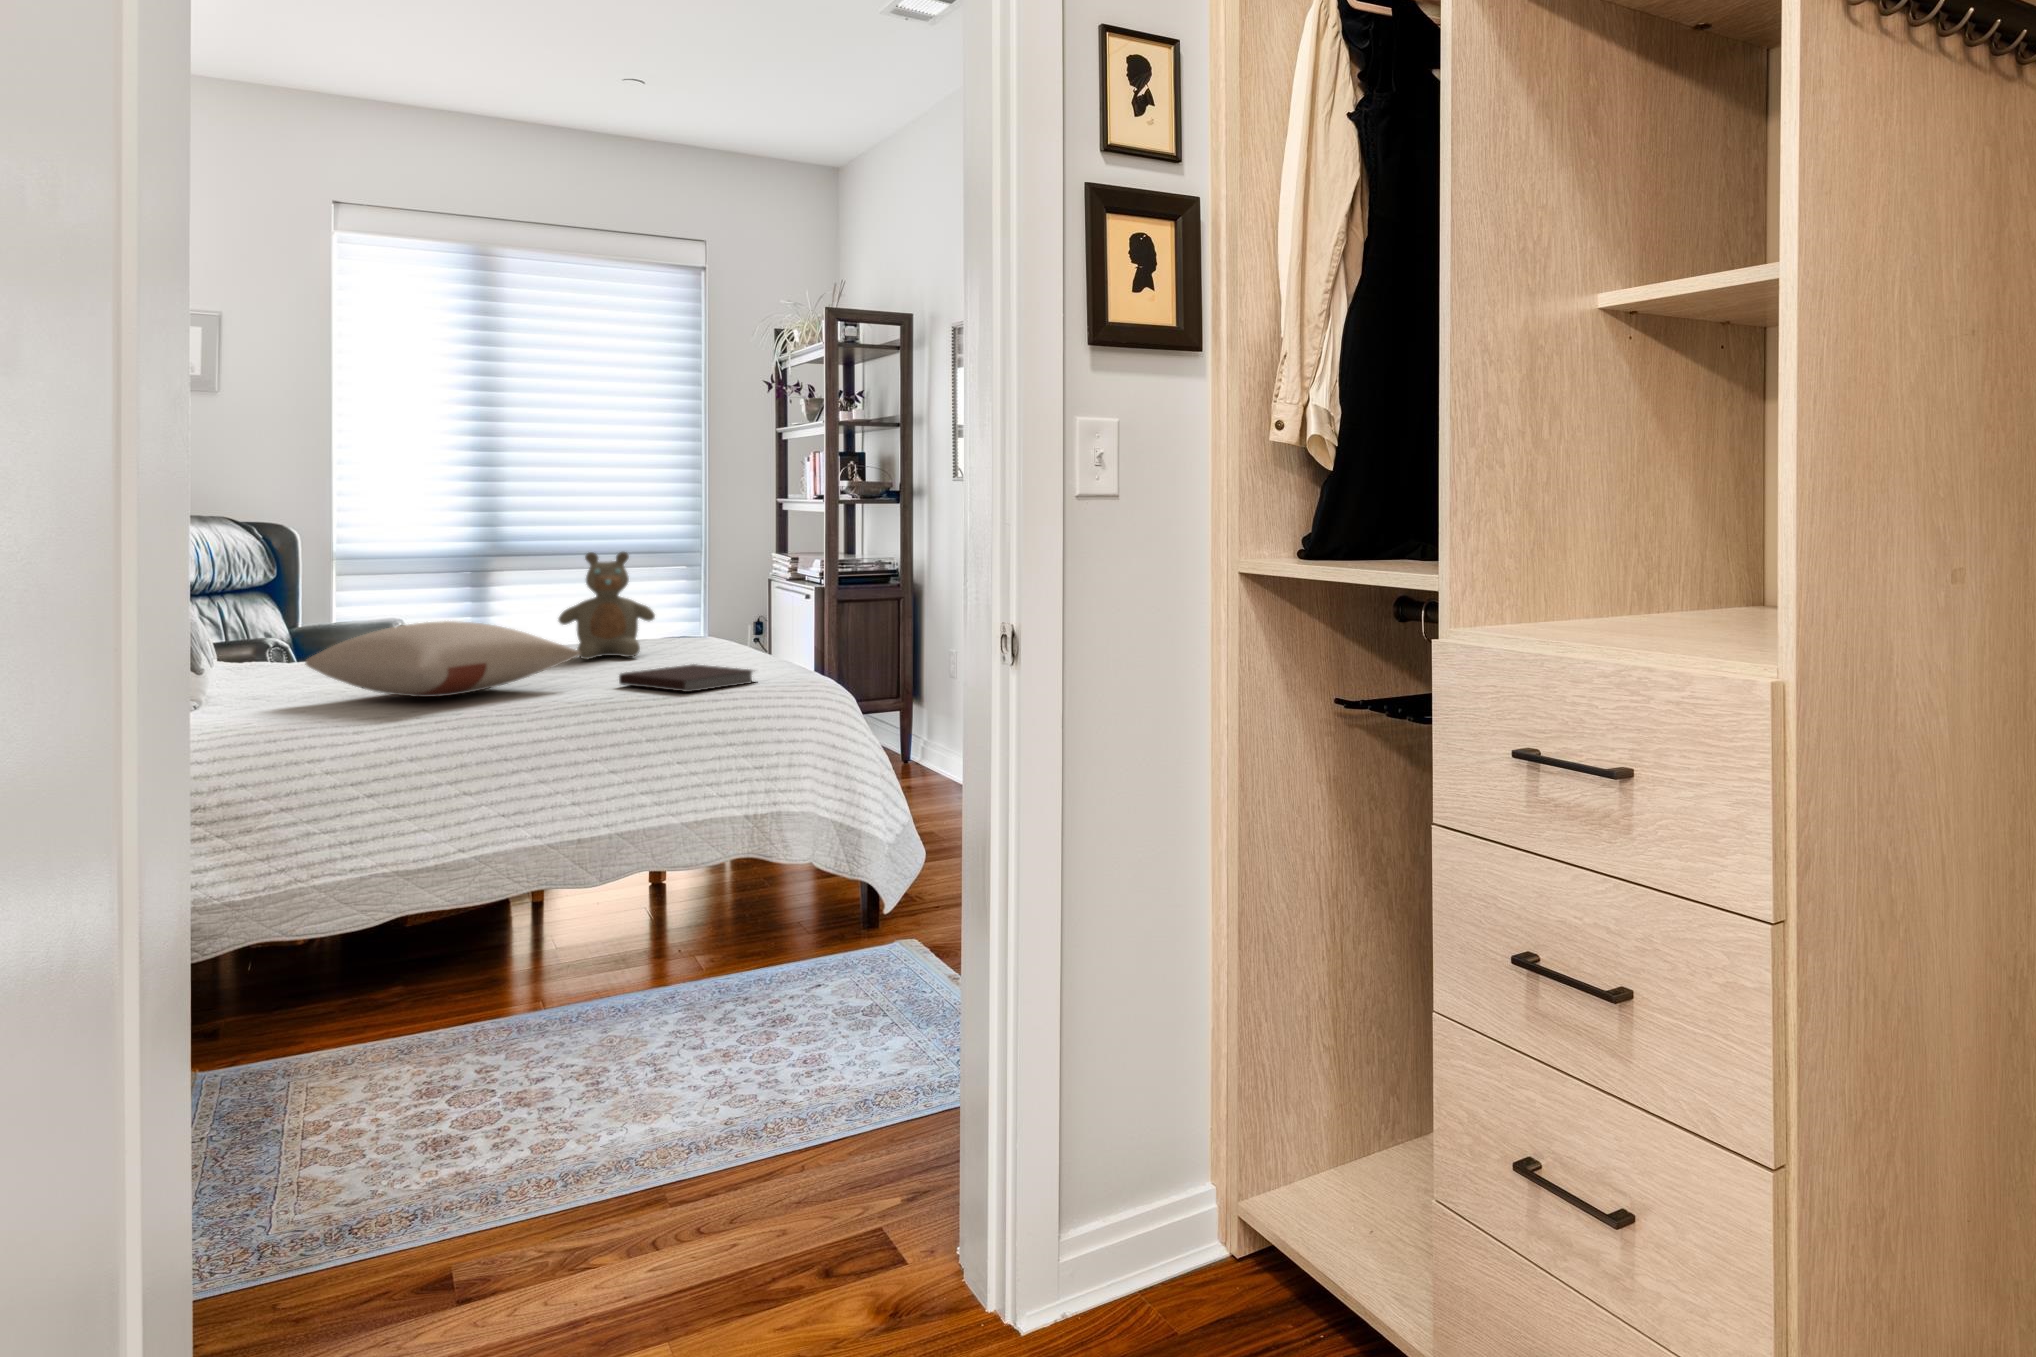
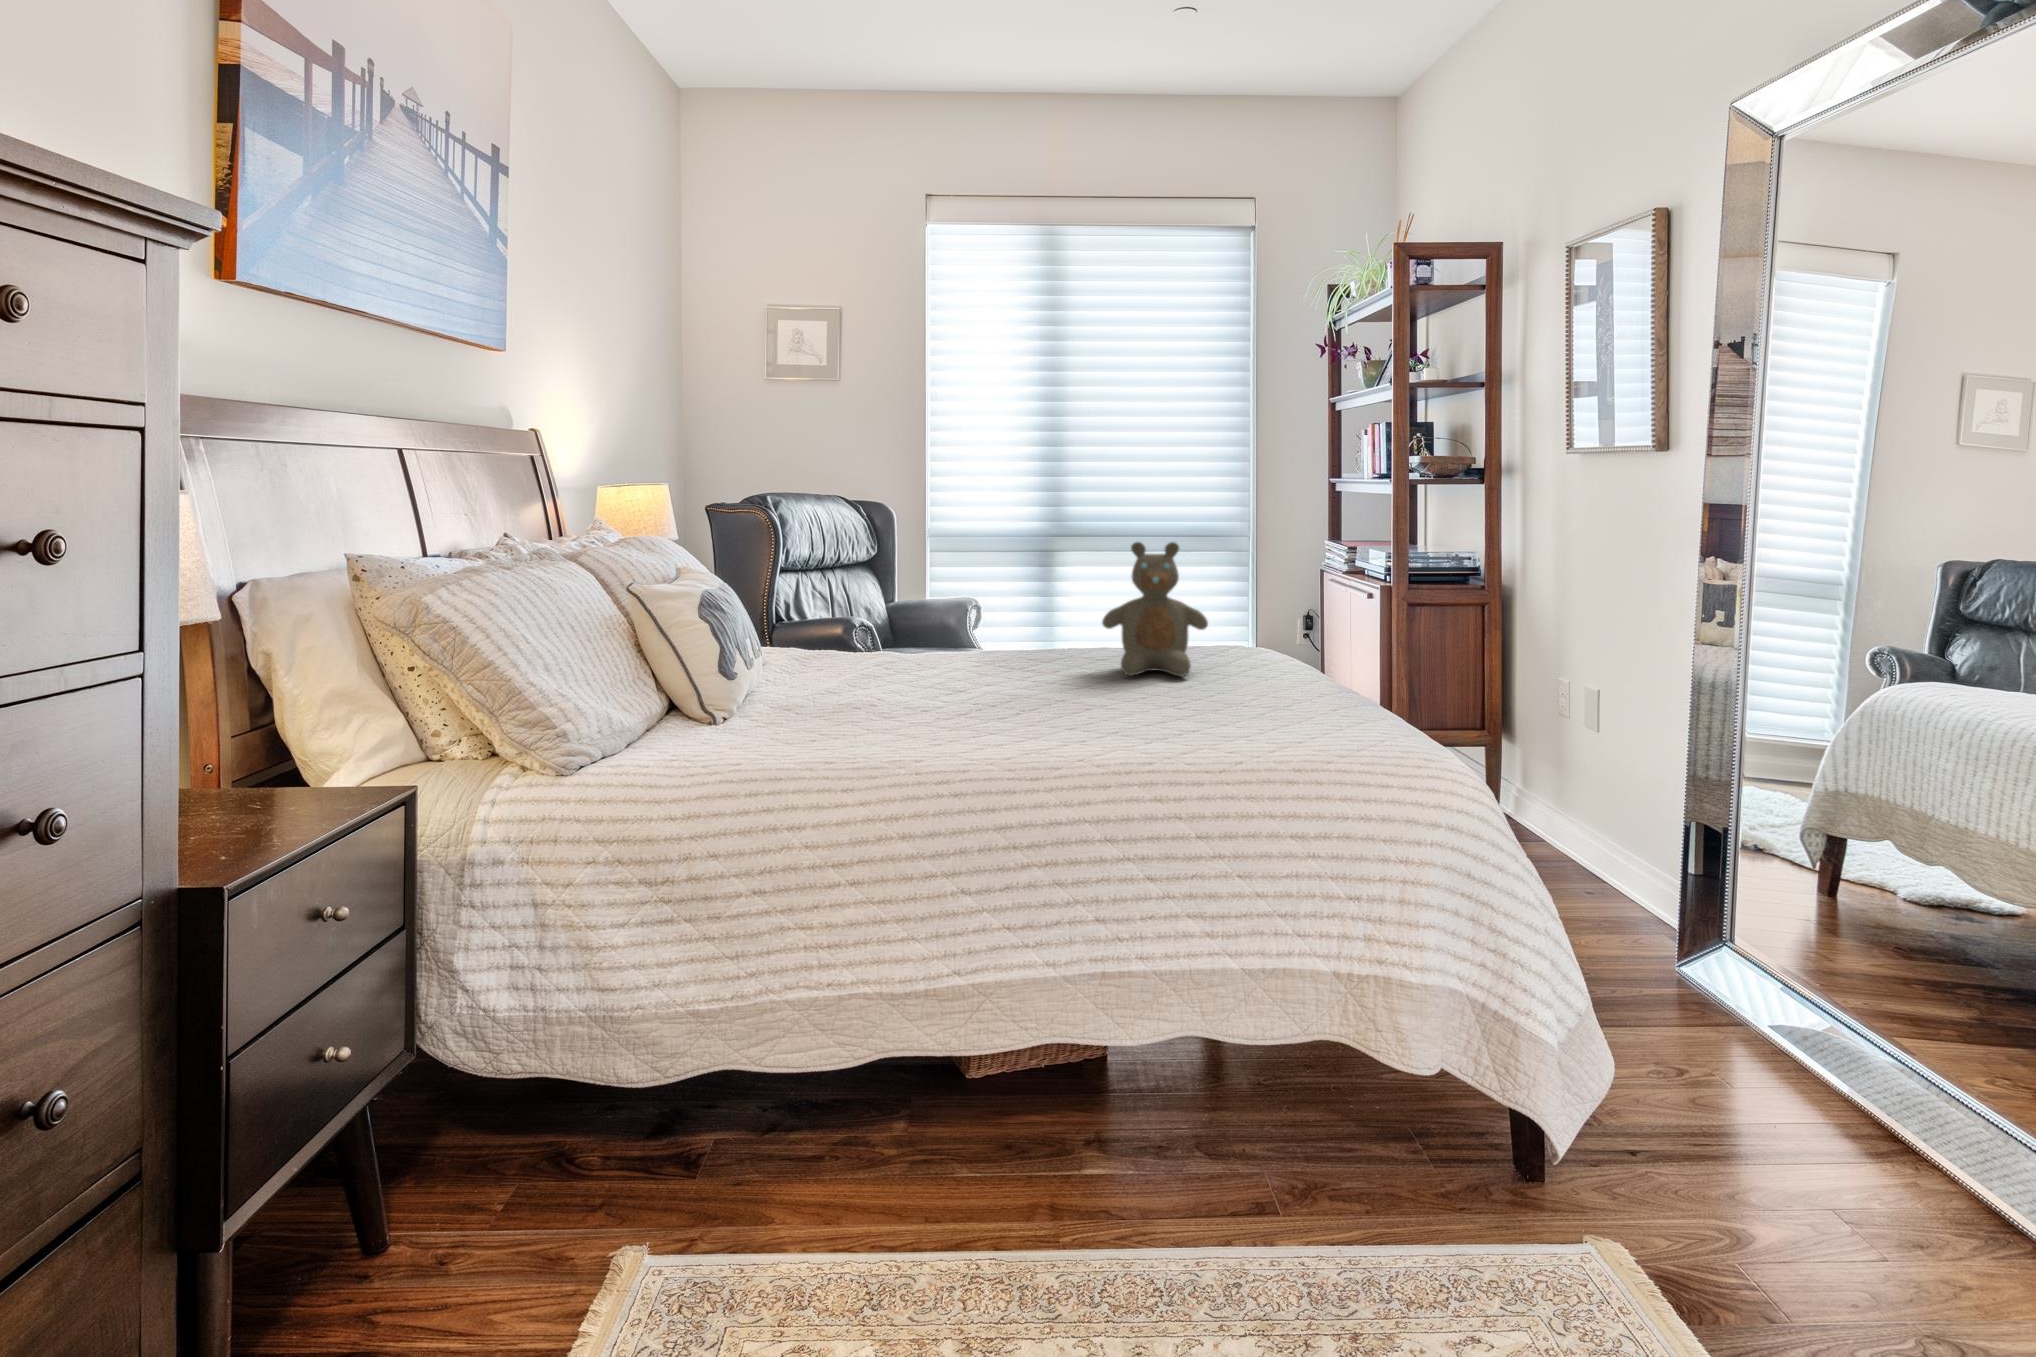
pillow: present [305,621,581,697] -> none [826,632,1116,733]
notebook: present [619,664,753,692] -> none [1162,710,1352,770]

